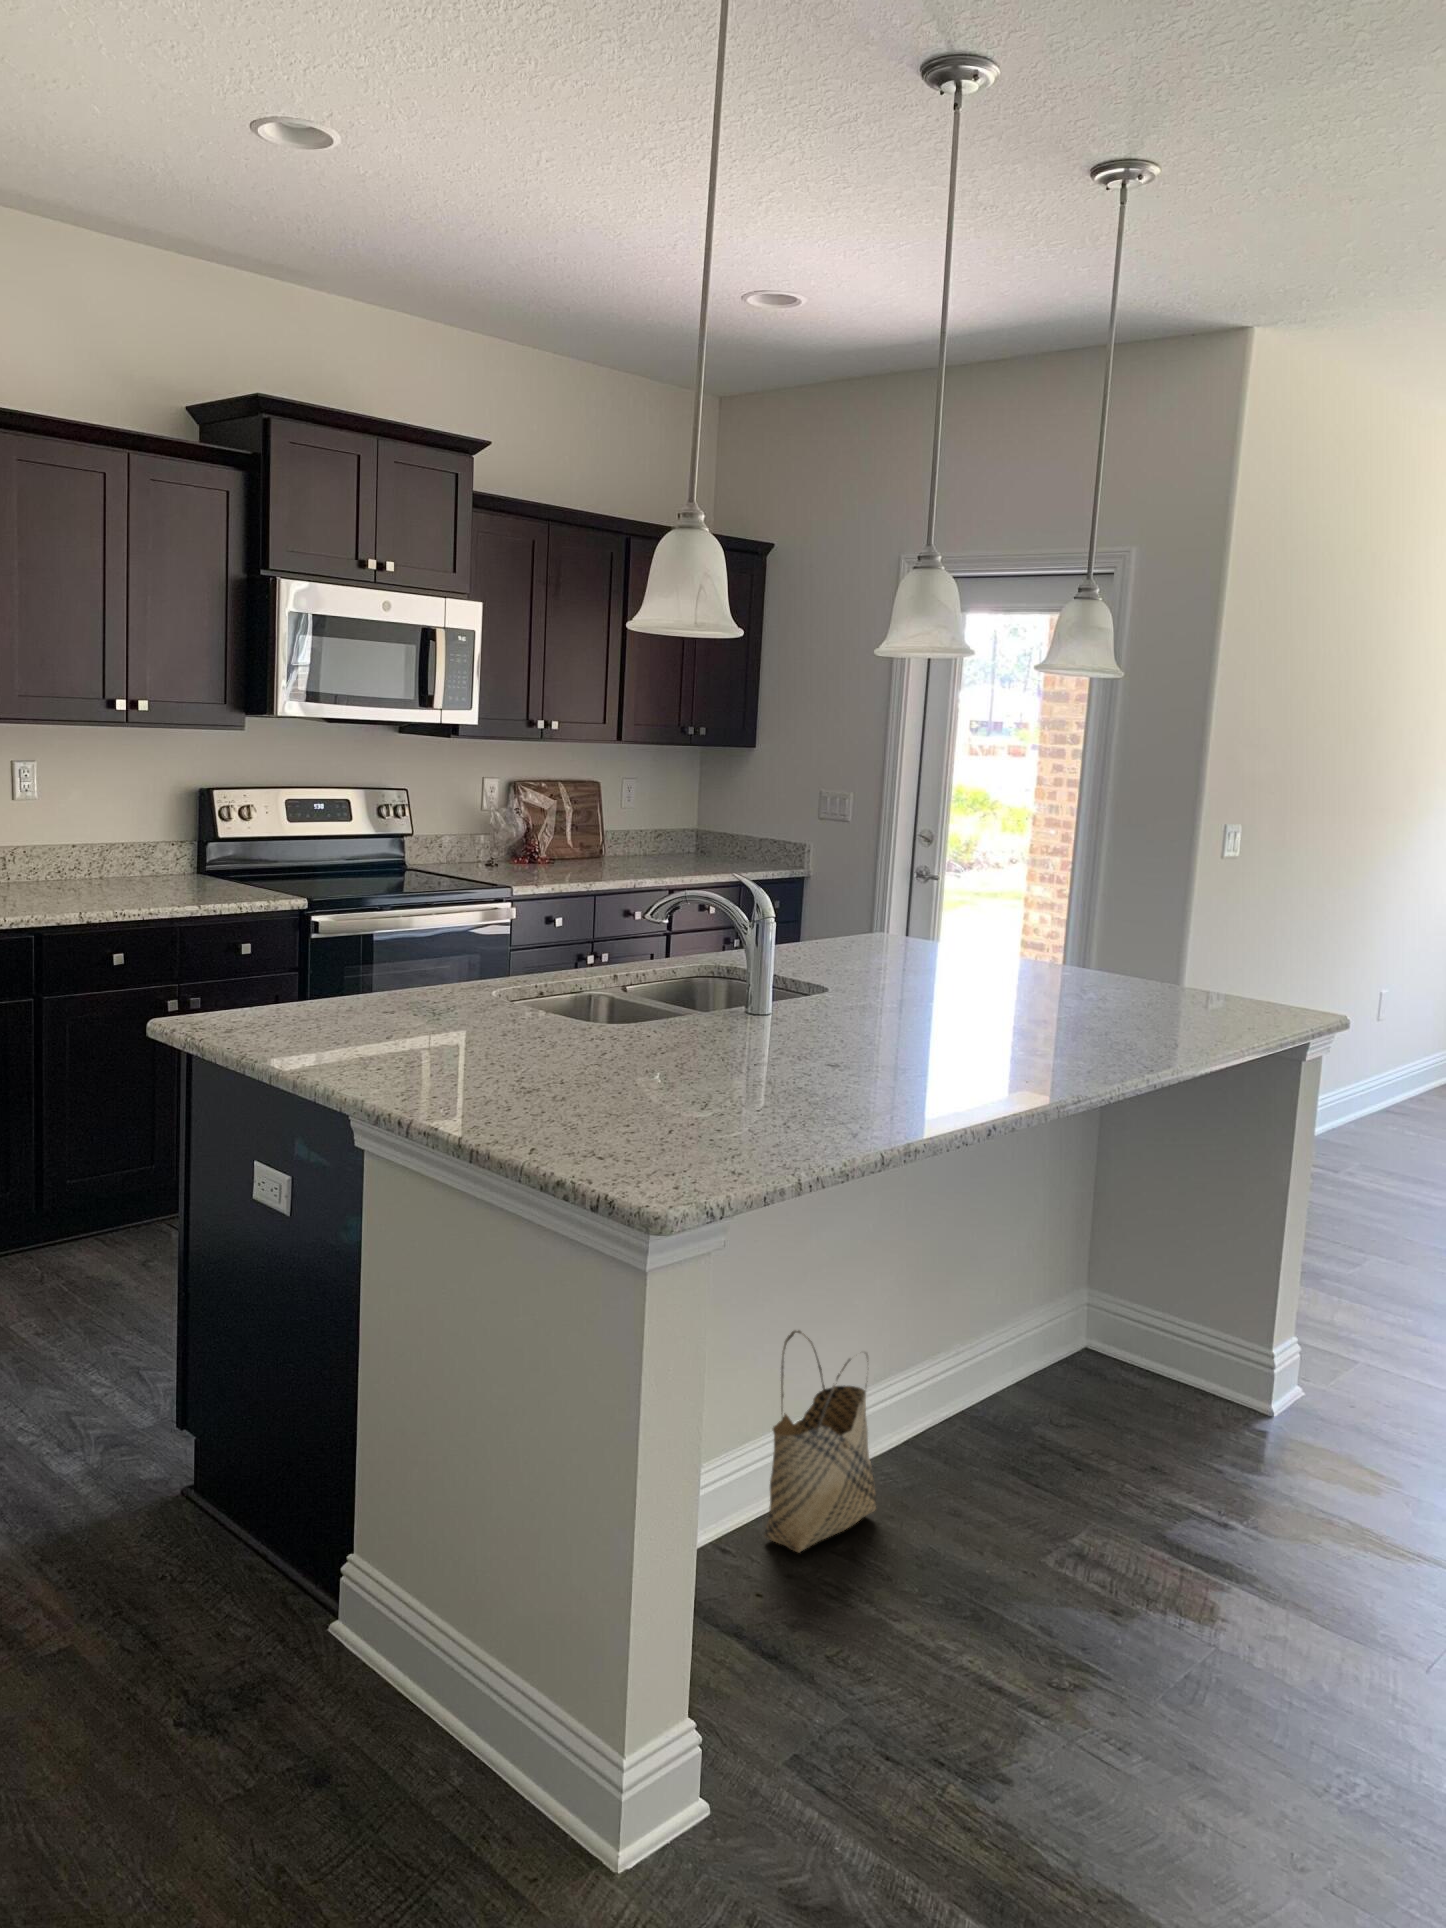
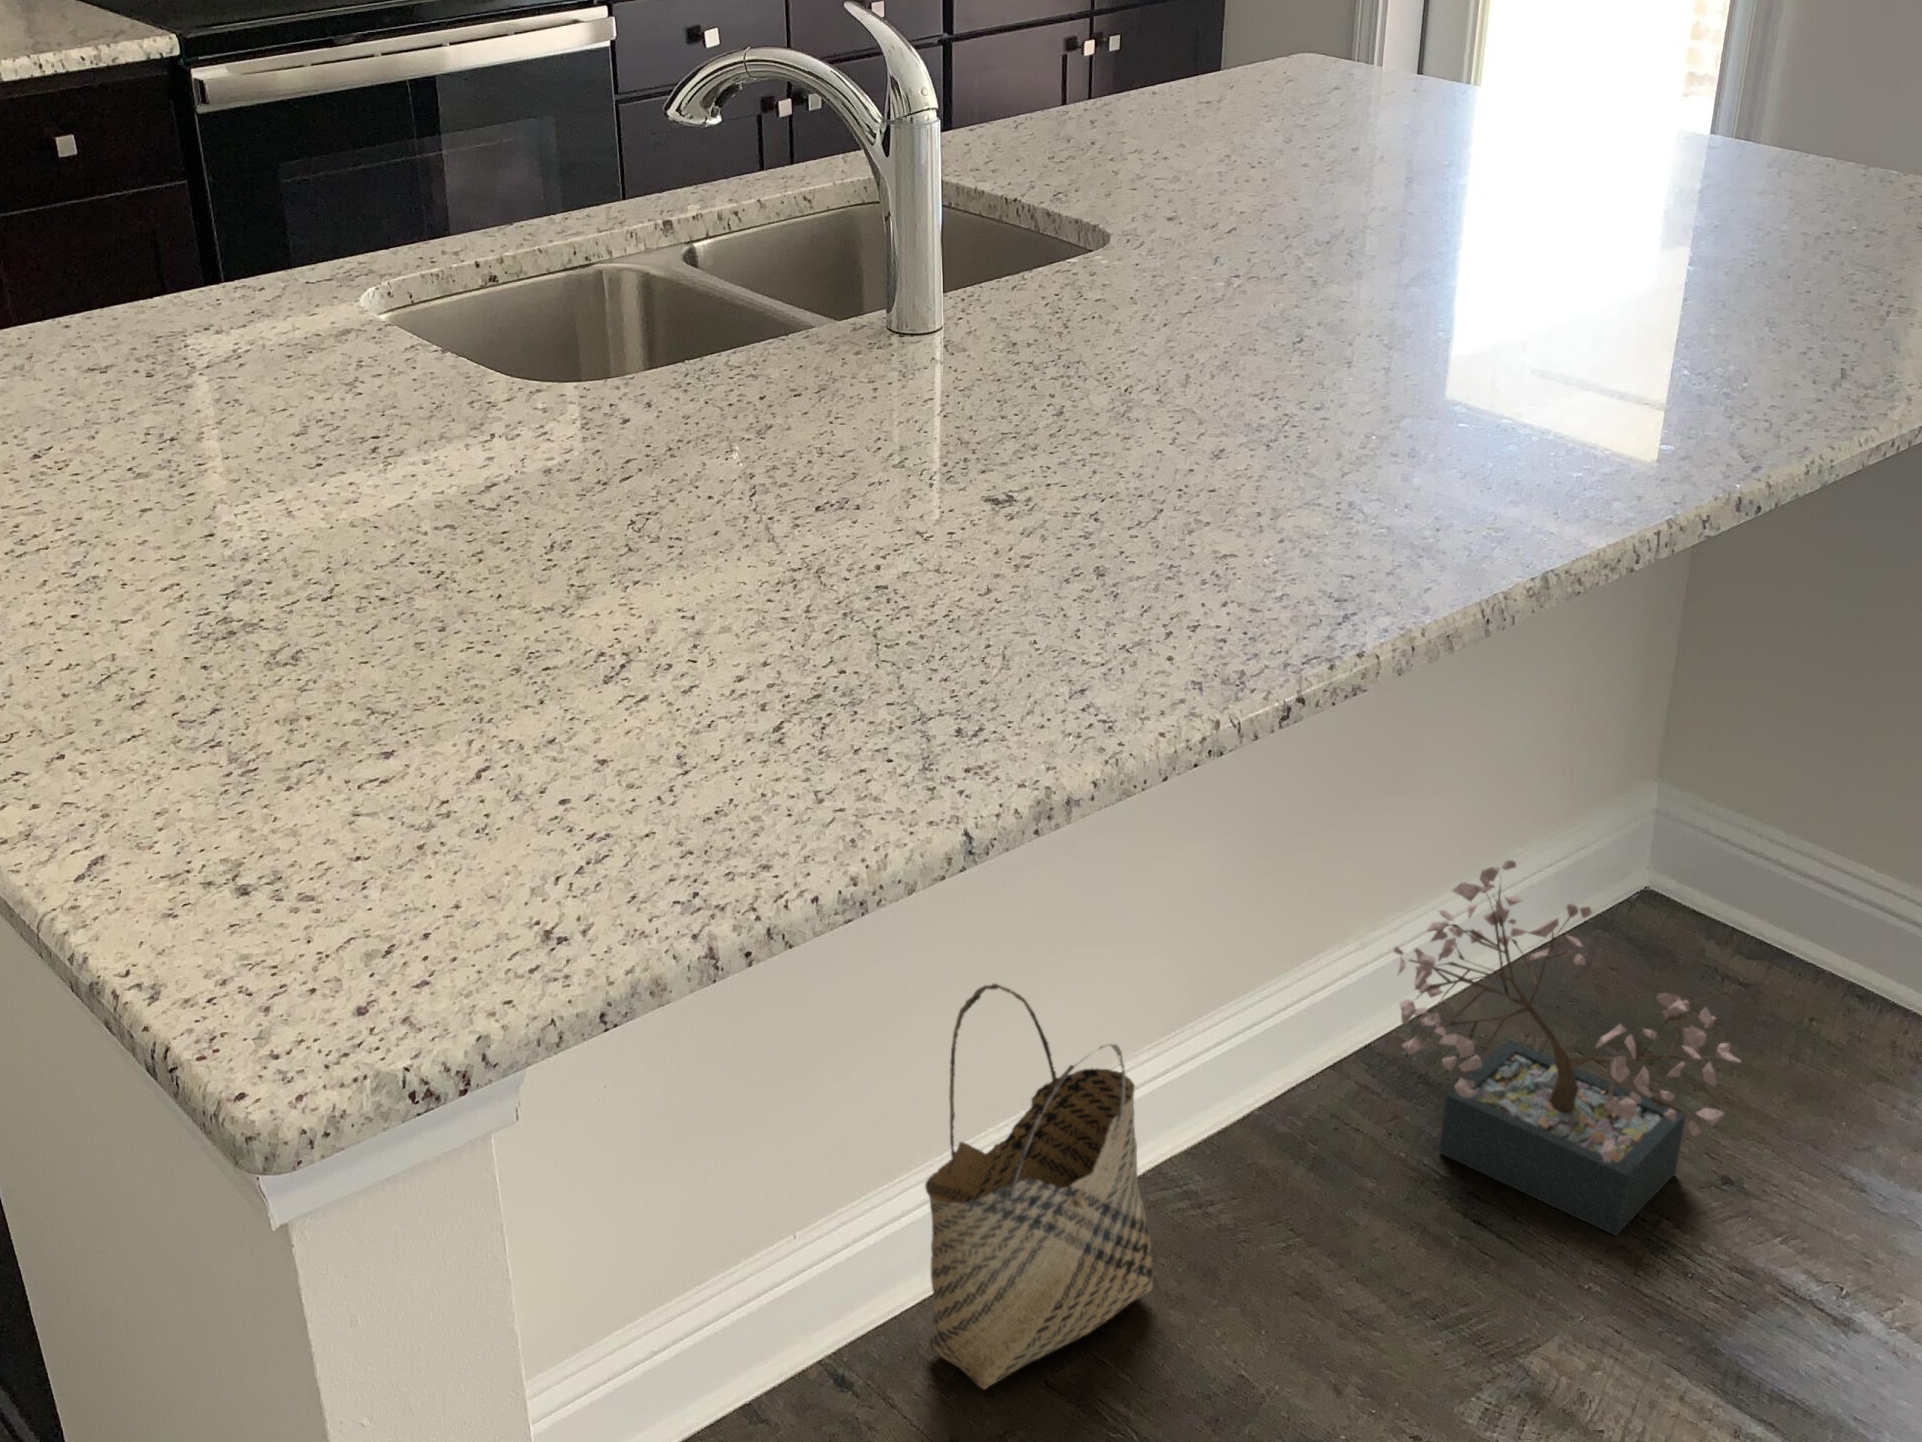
decorative plant: none [980,1297,1156,1491] -> present [1394,860,1741,1235]

